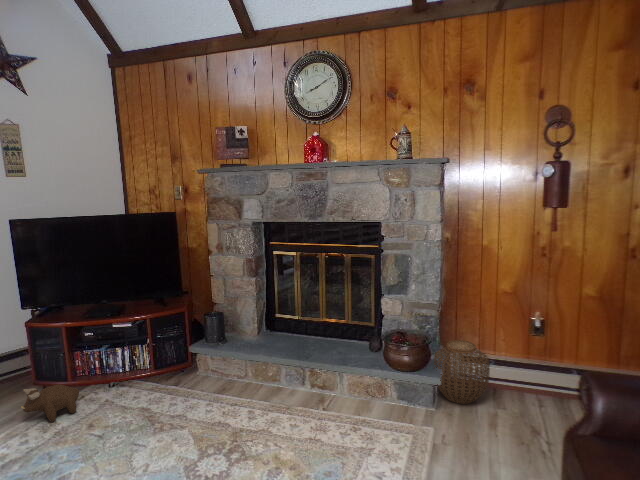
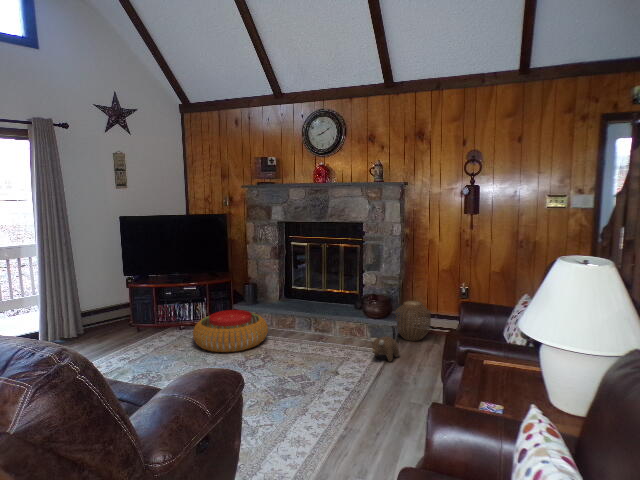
pouf: none [118,361,239,440] -> present [193,310,268,352]
plush toy: present [21,384,79,422] -> present [370,336,399,362]

